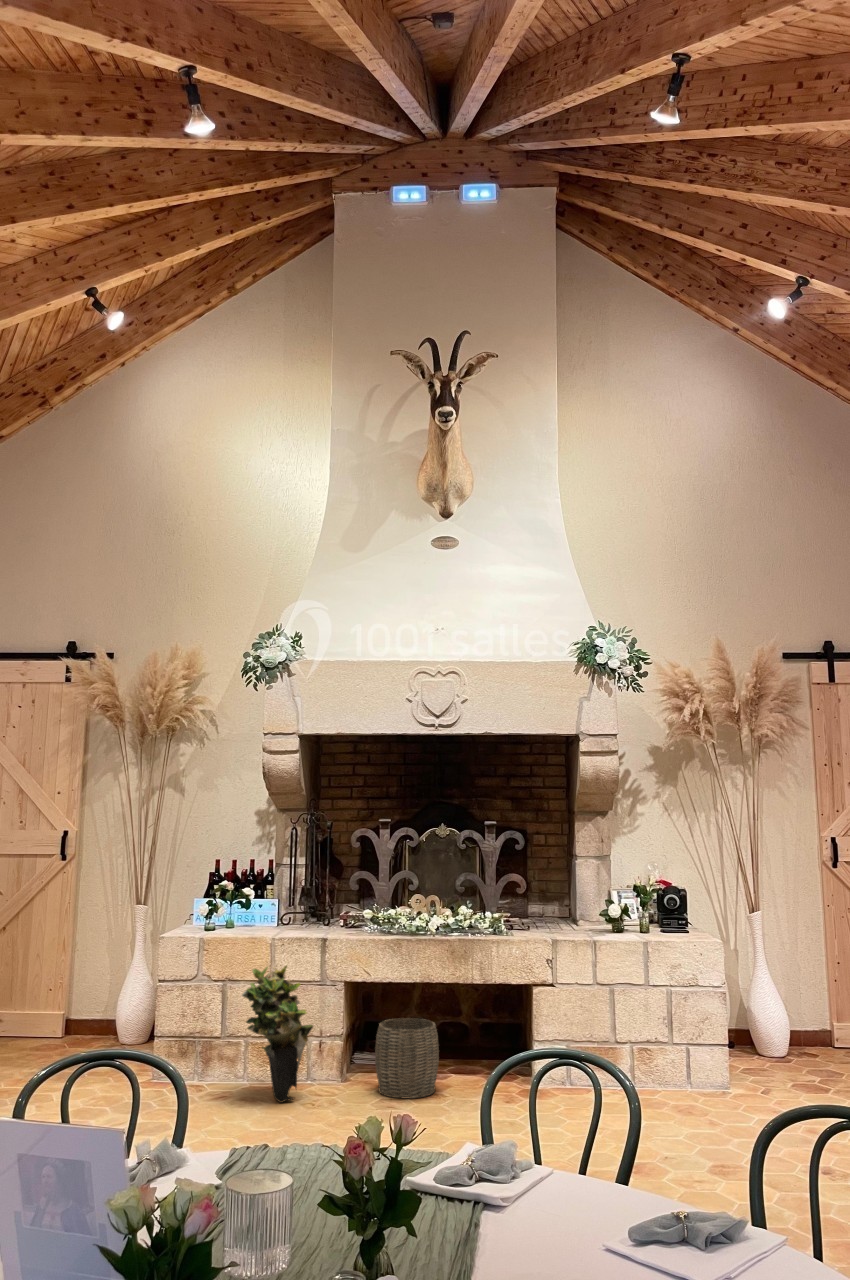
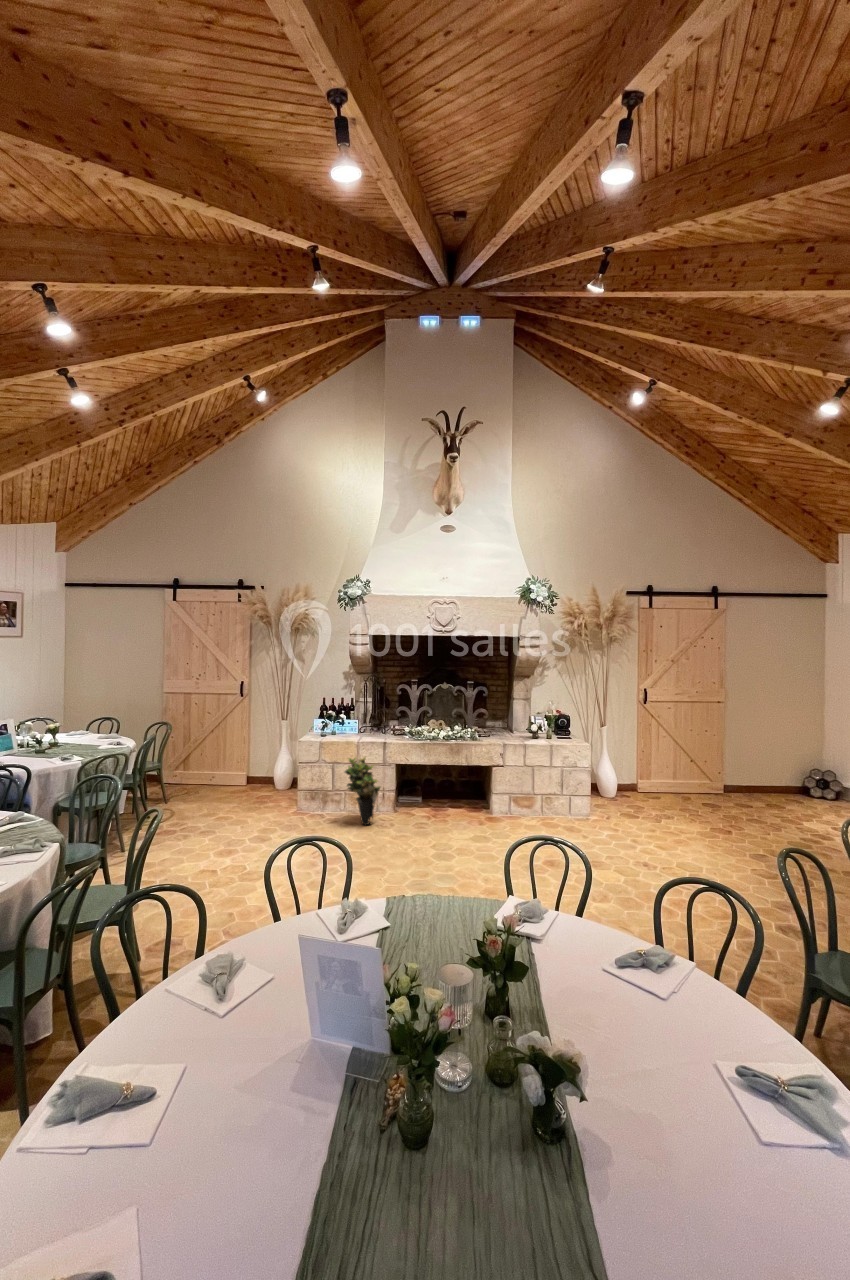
woven basket: present [375,1018,439,1098] -> none [412,782,445,823]

